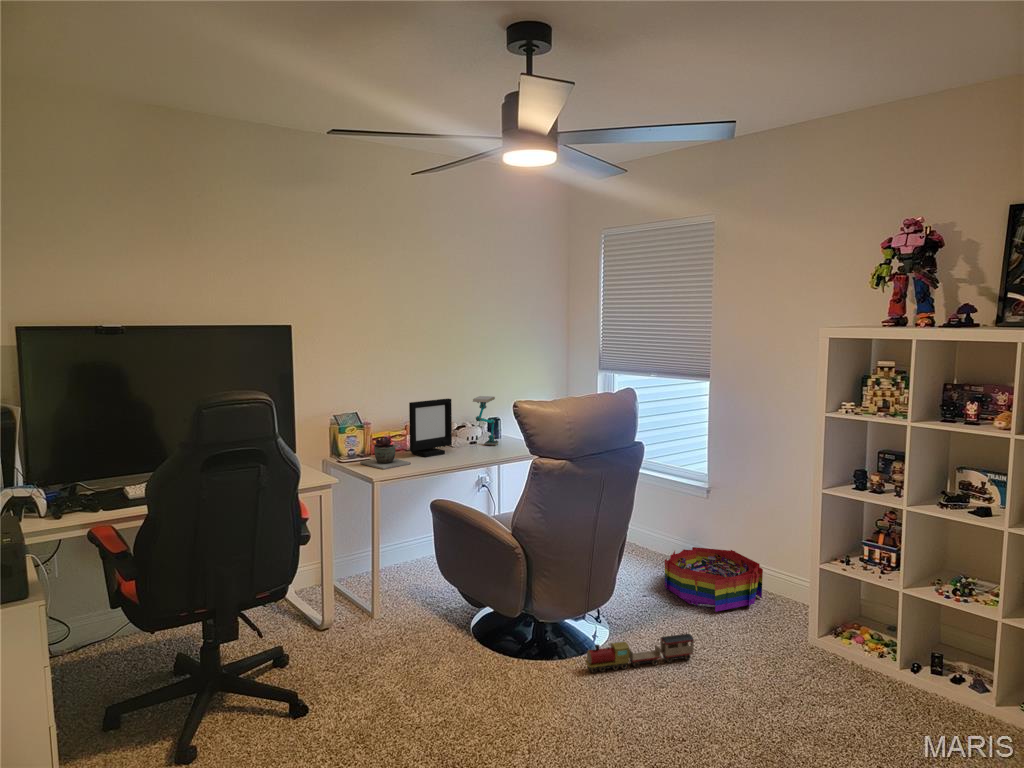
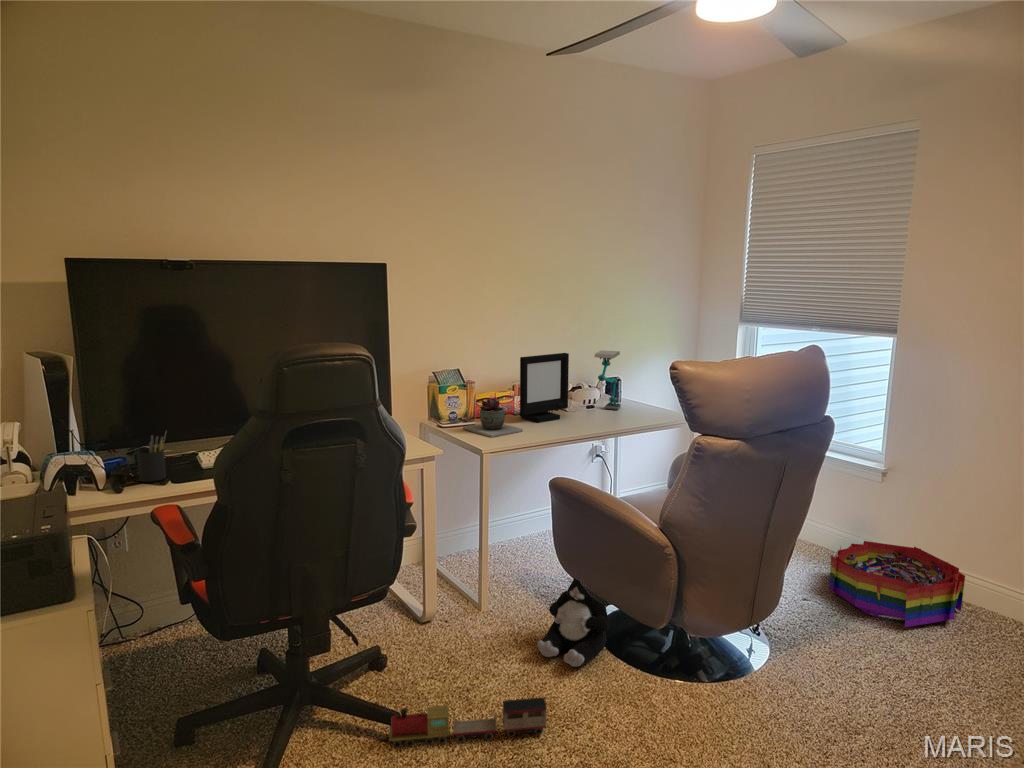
pen holder: none [73,466,100,510] -> present [137,435,166,482]
plush toy: none [418,573,477,654] -> present [537,578,609,667]
toy train: present [585,634,694,673] -> present [389,698,547,748]

